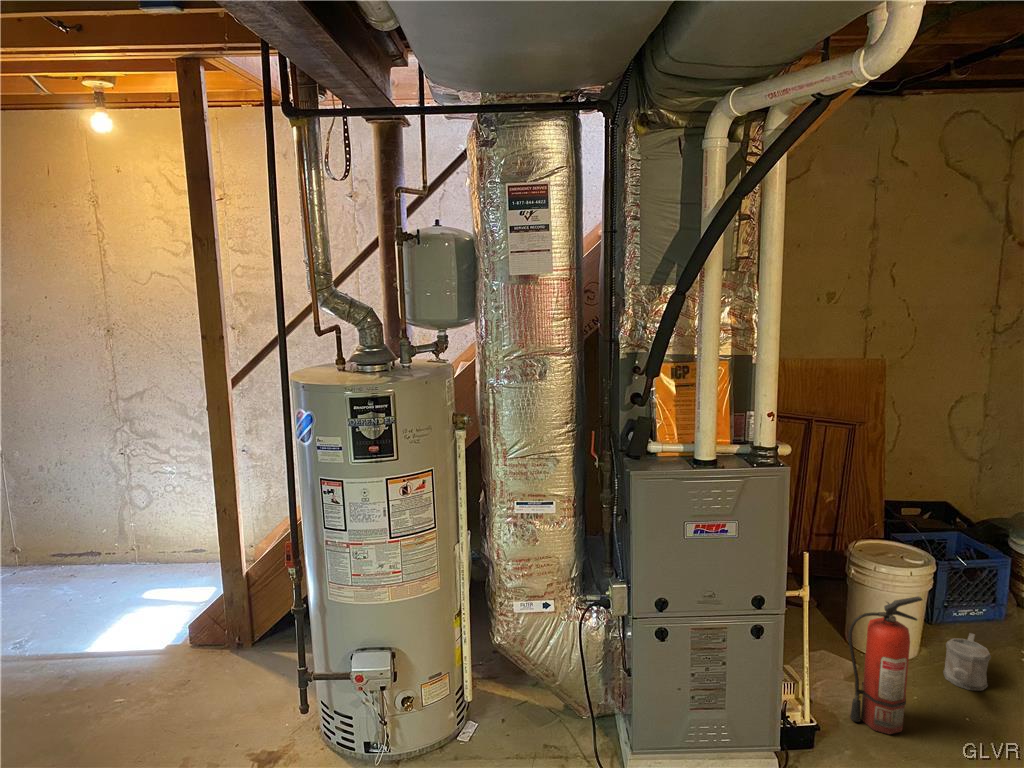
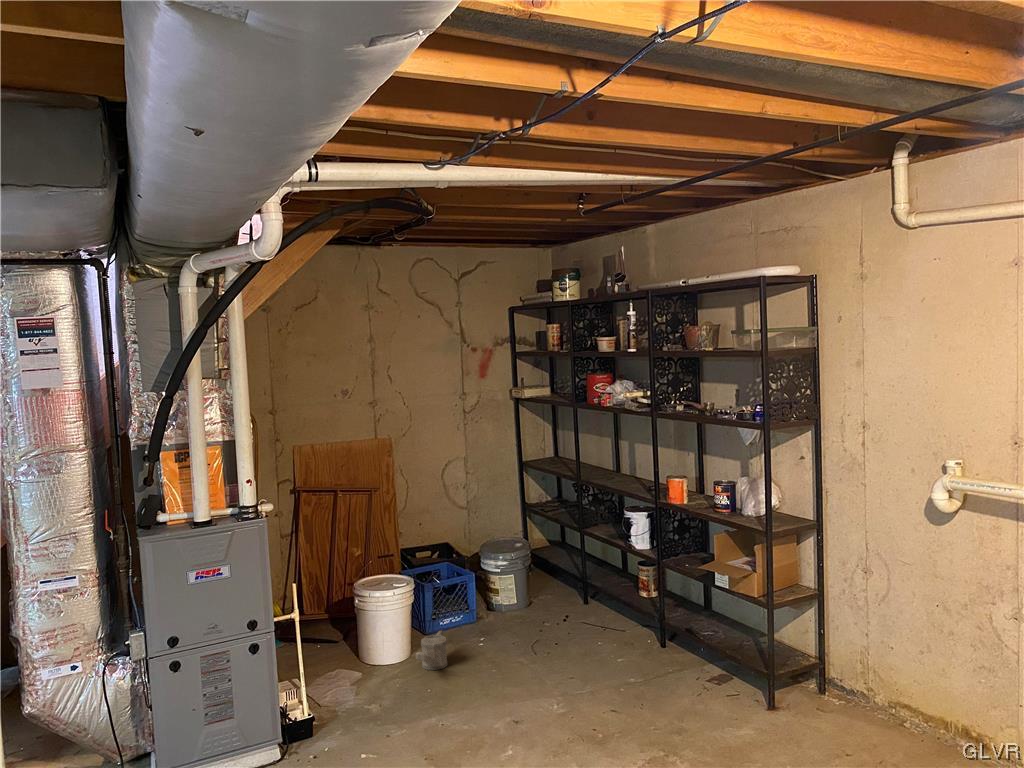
fire extinguisher: present [848,597,923,734] -> none [335,602,383,710]

